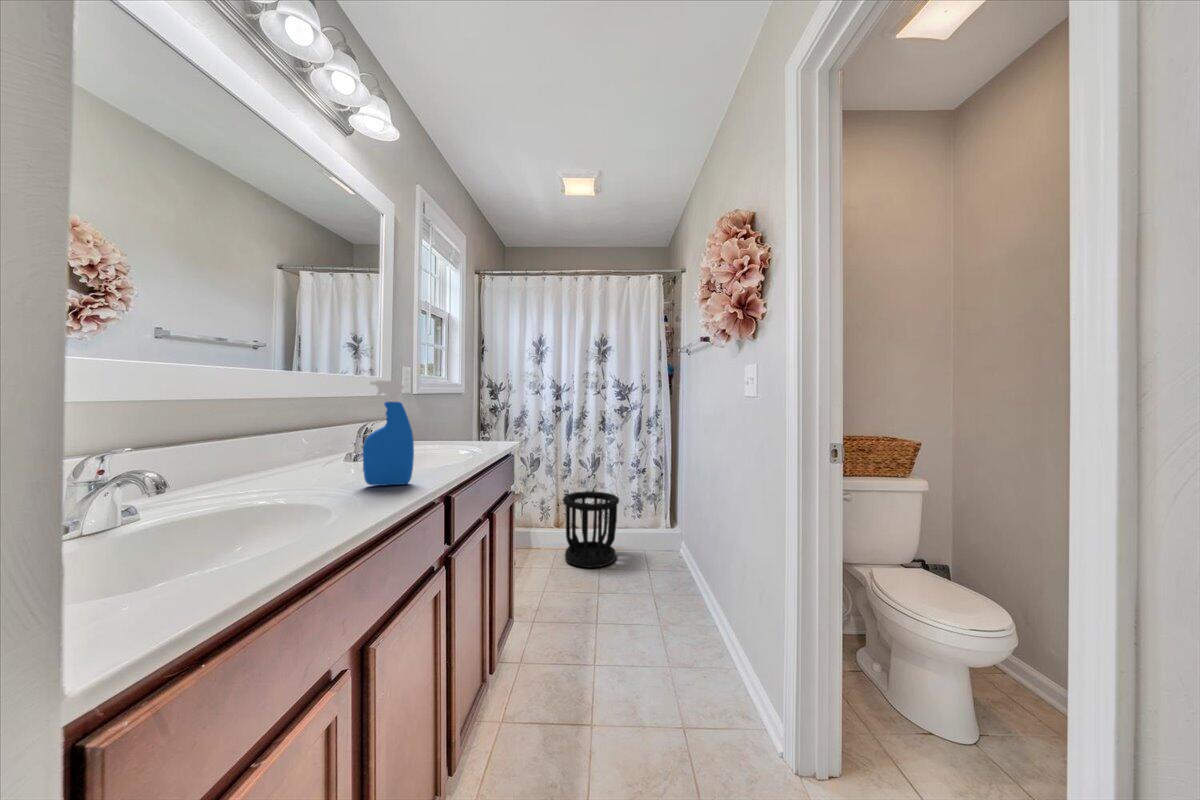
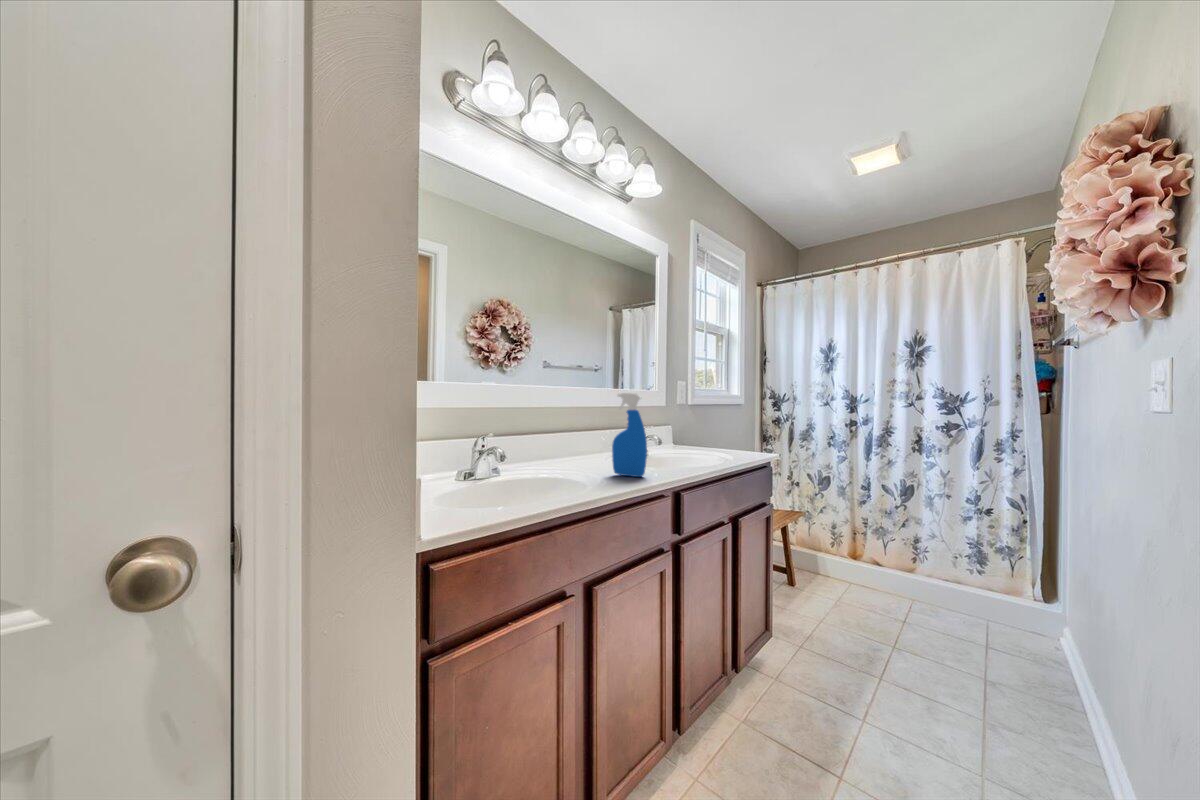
wastebasket: present [563,491,619,568] -> none [854,523,940,623]

